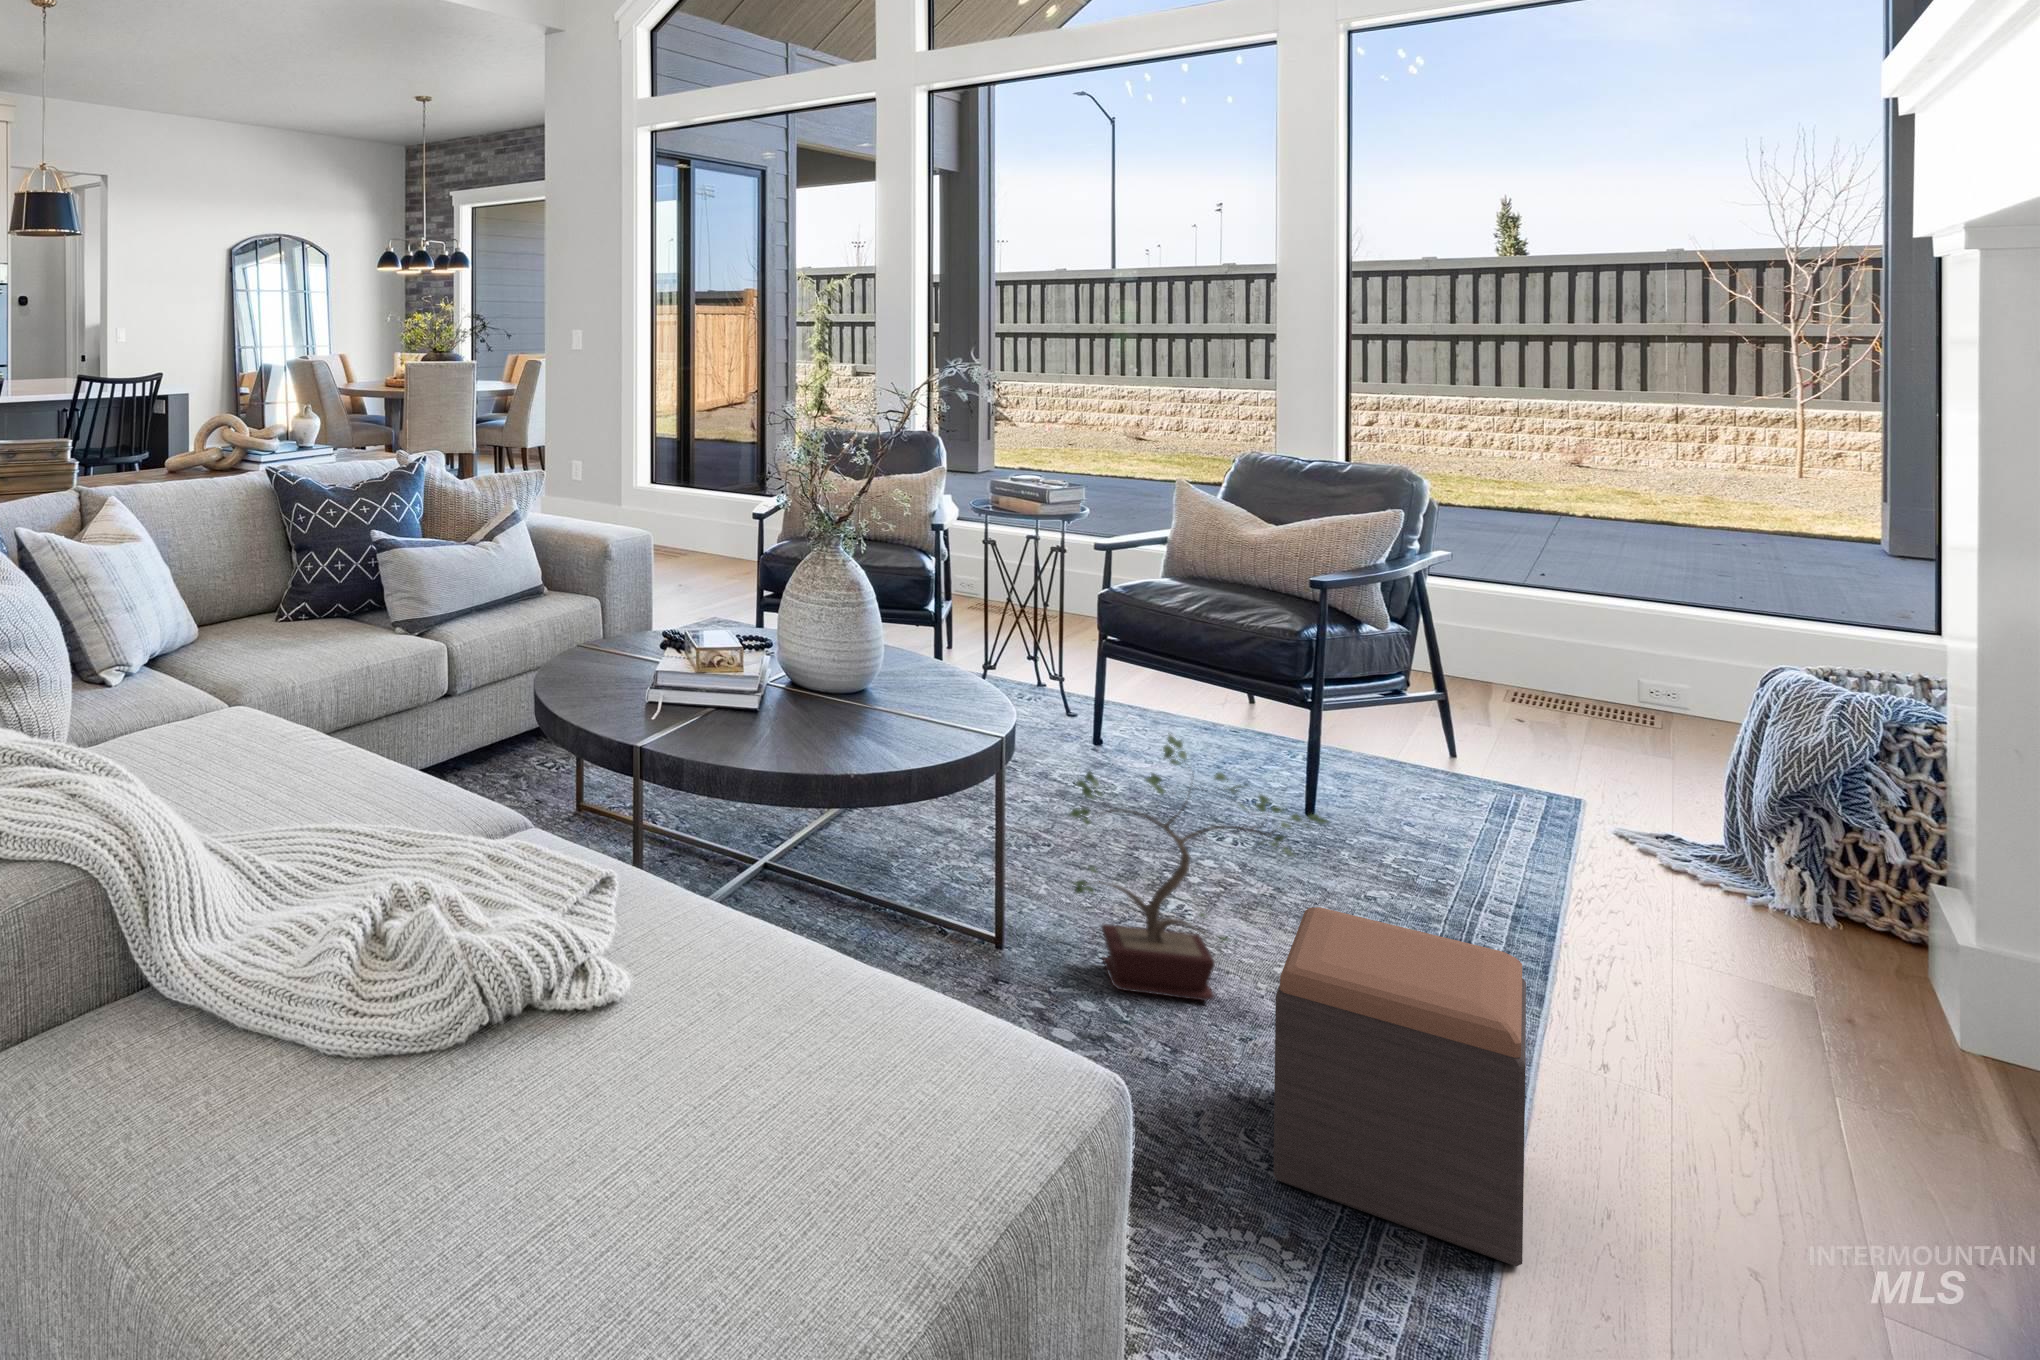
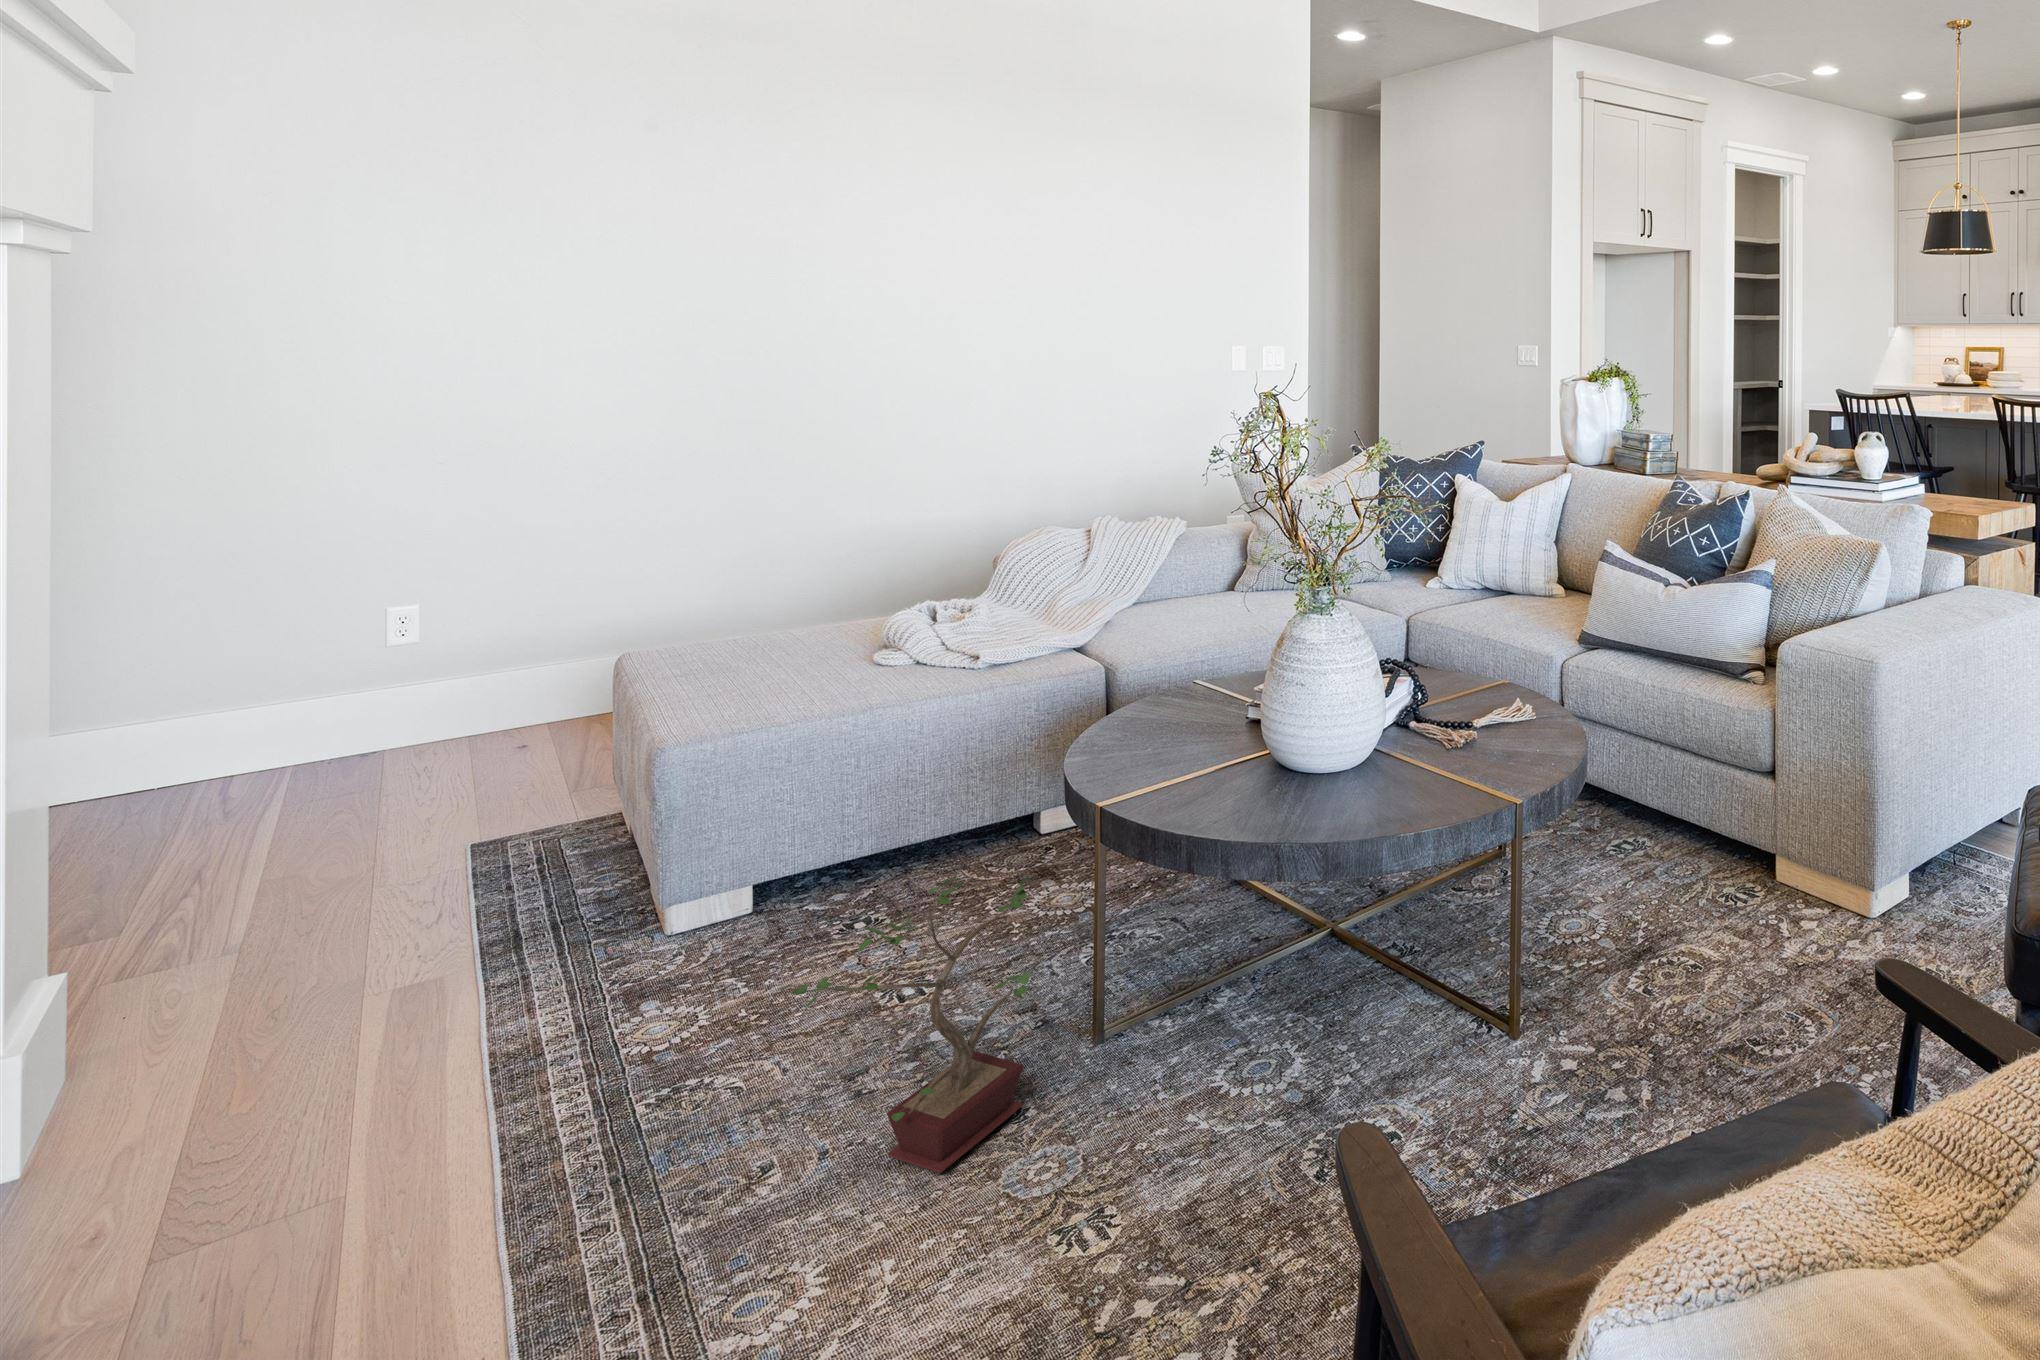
footstool: present [1274,907,1526,1266] -> none [473,905,736,1250]

